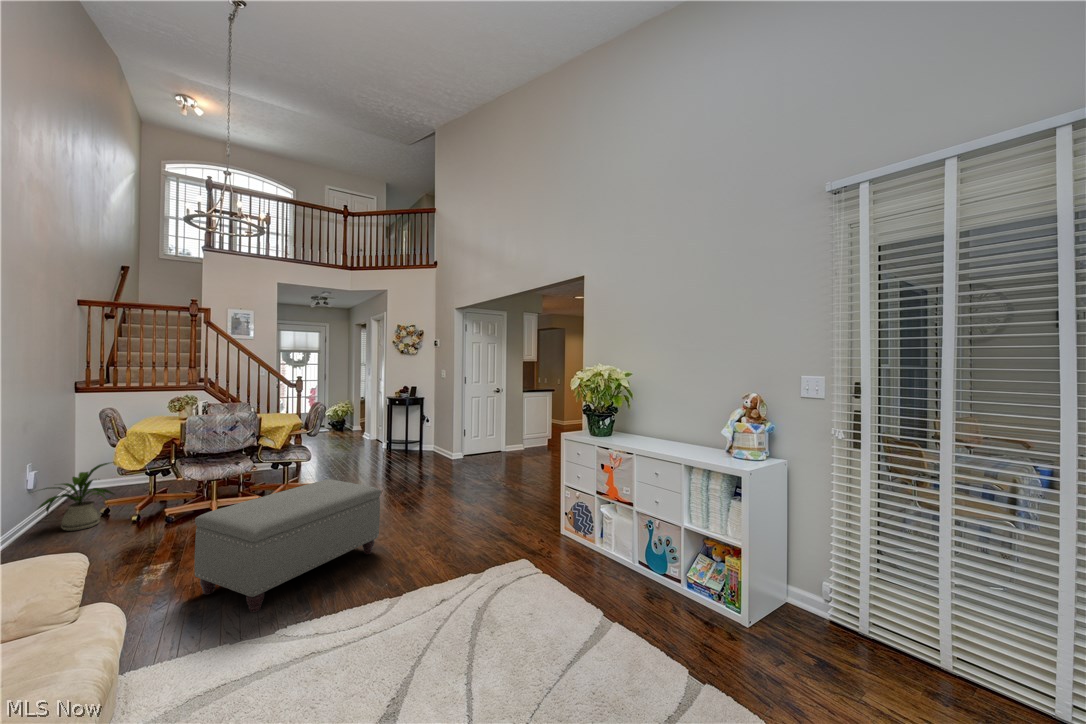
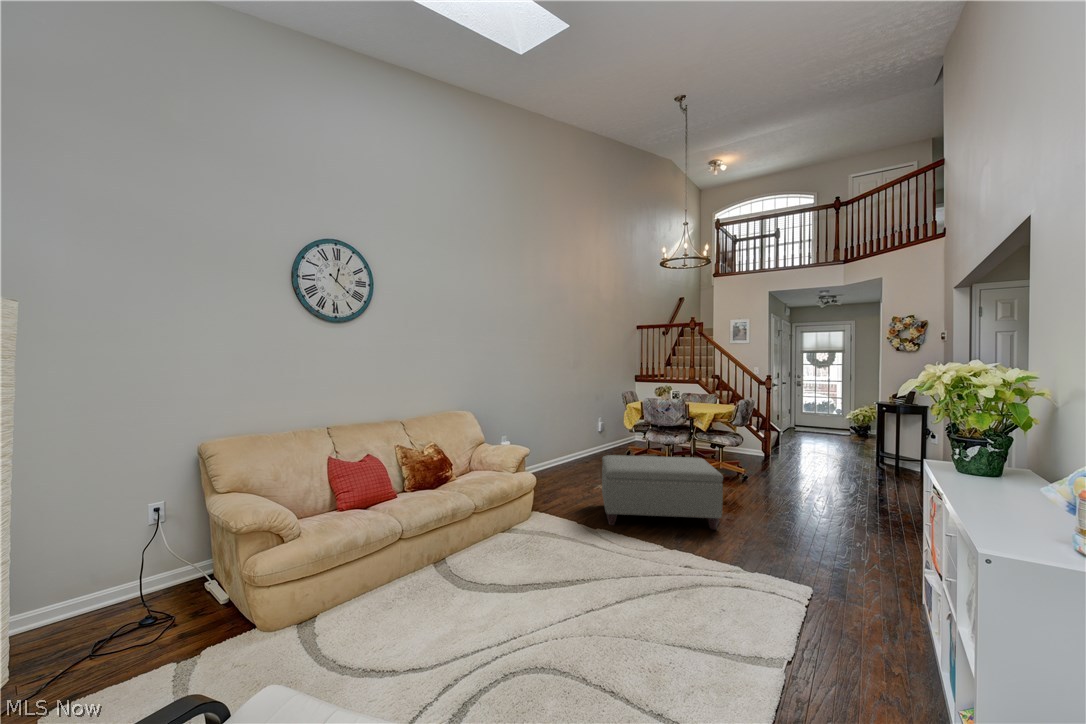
house plant: present [38,463,114,531] -> none [591,422,629,458]

